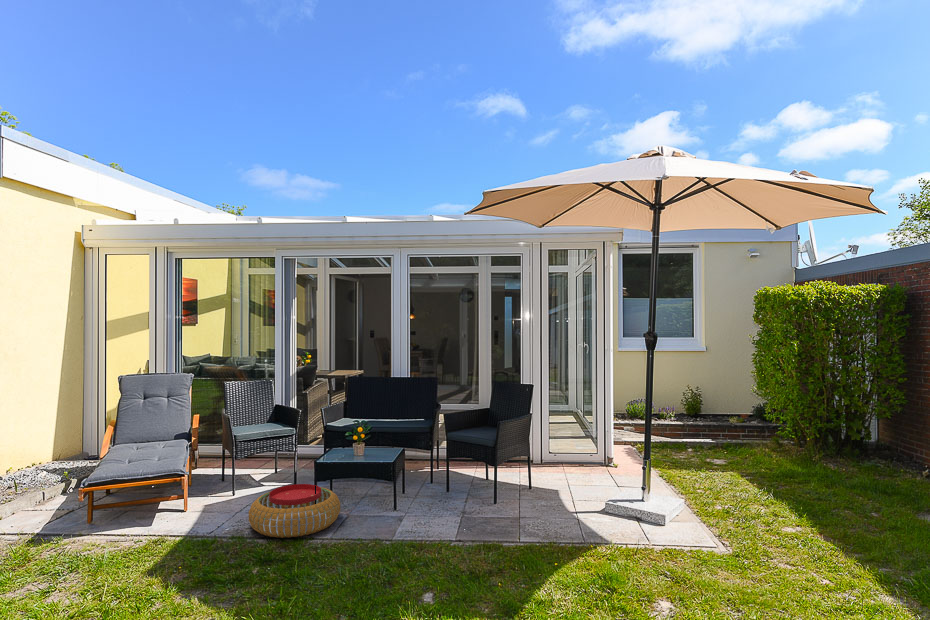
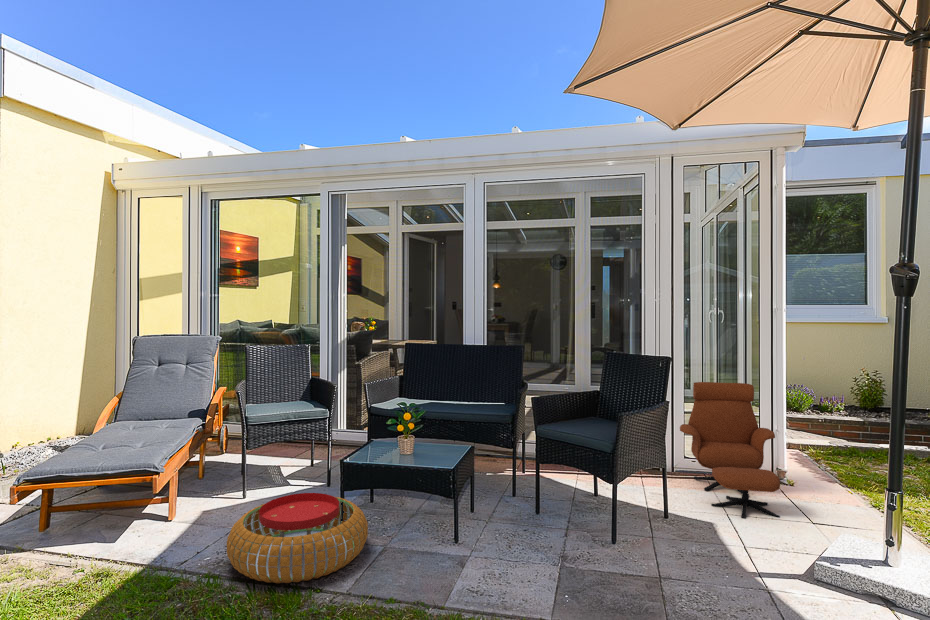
lounge chair: none [544,398,604,487] -> present [680,382,780,519]

